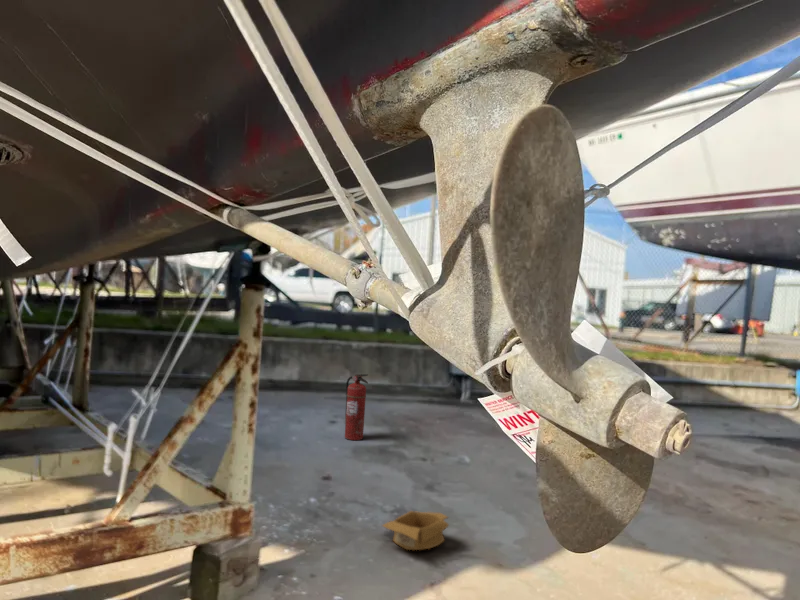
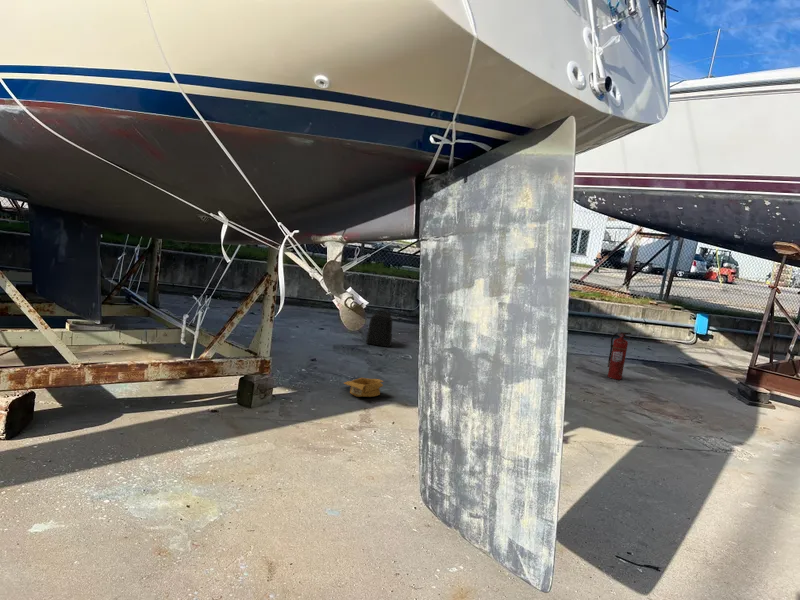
fire extinguisher: present [345,374,368,440] -> present [607,332,631,380]
backpack: none [397,391,433,442] -> present [366,310,392,347]

